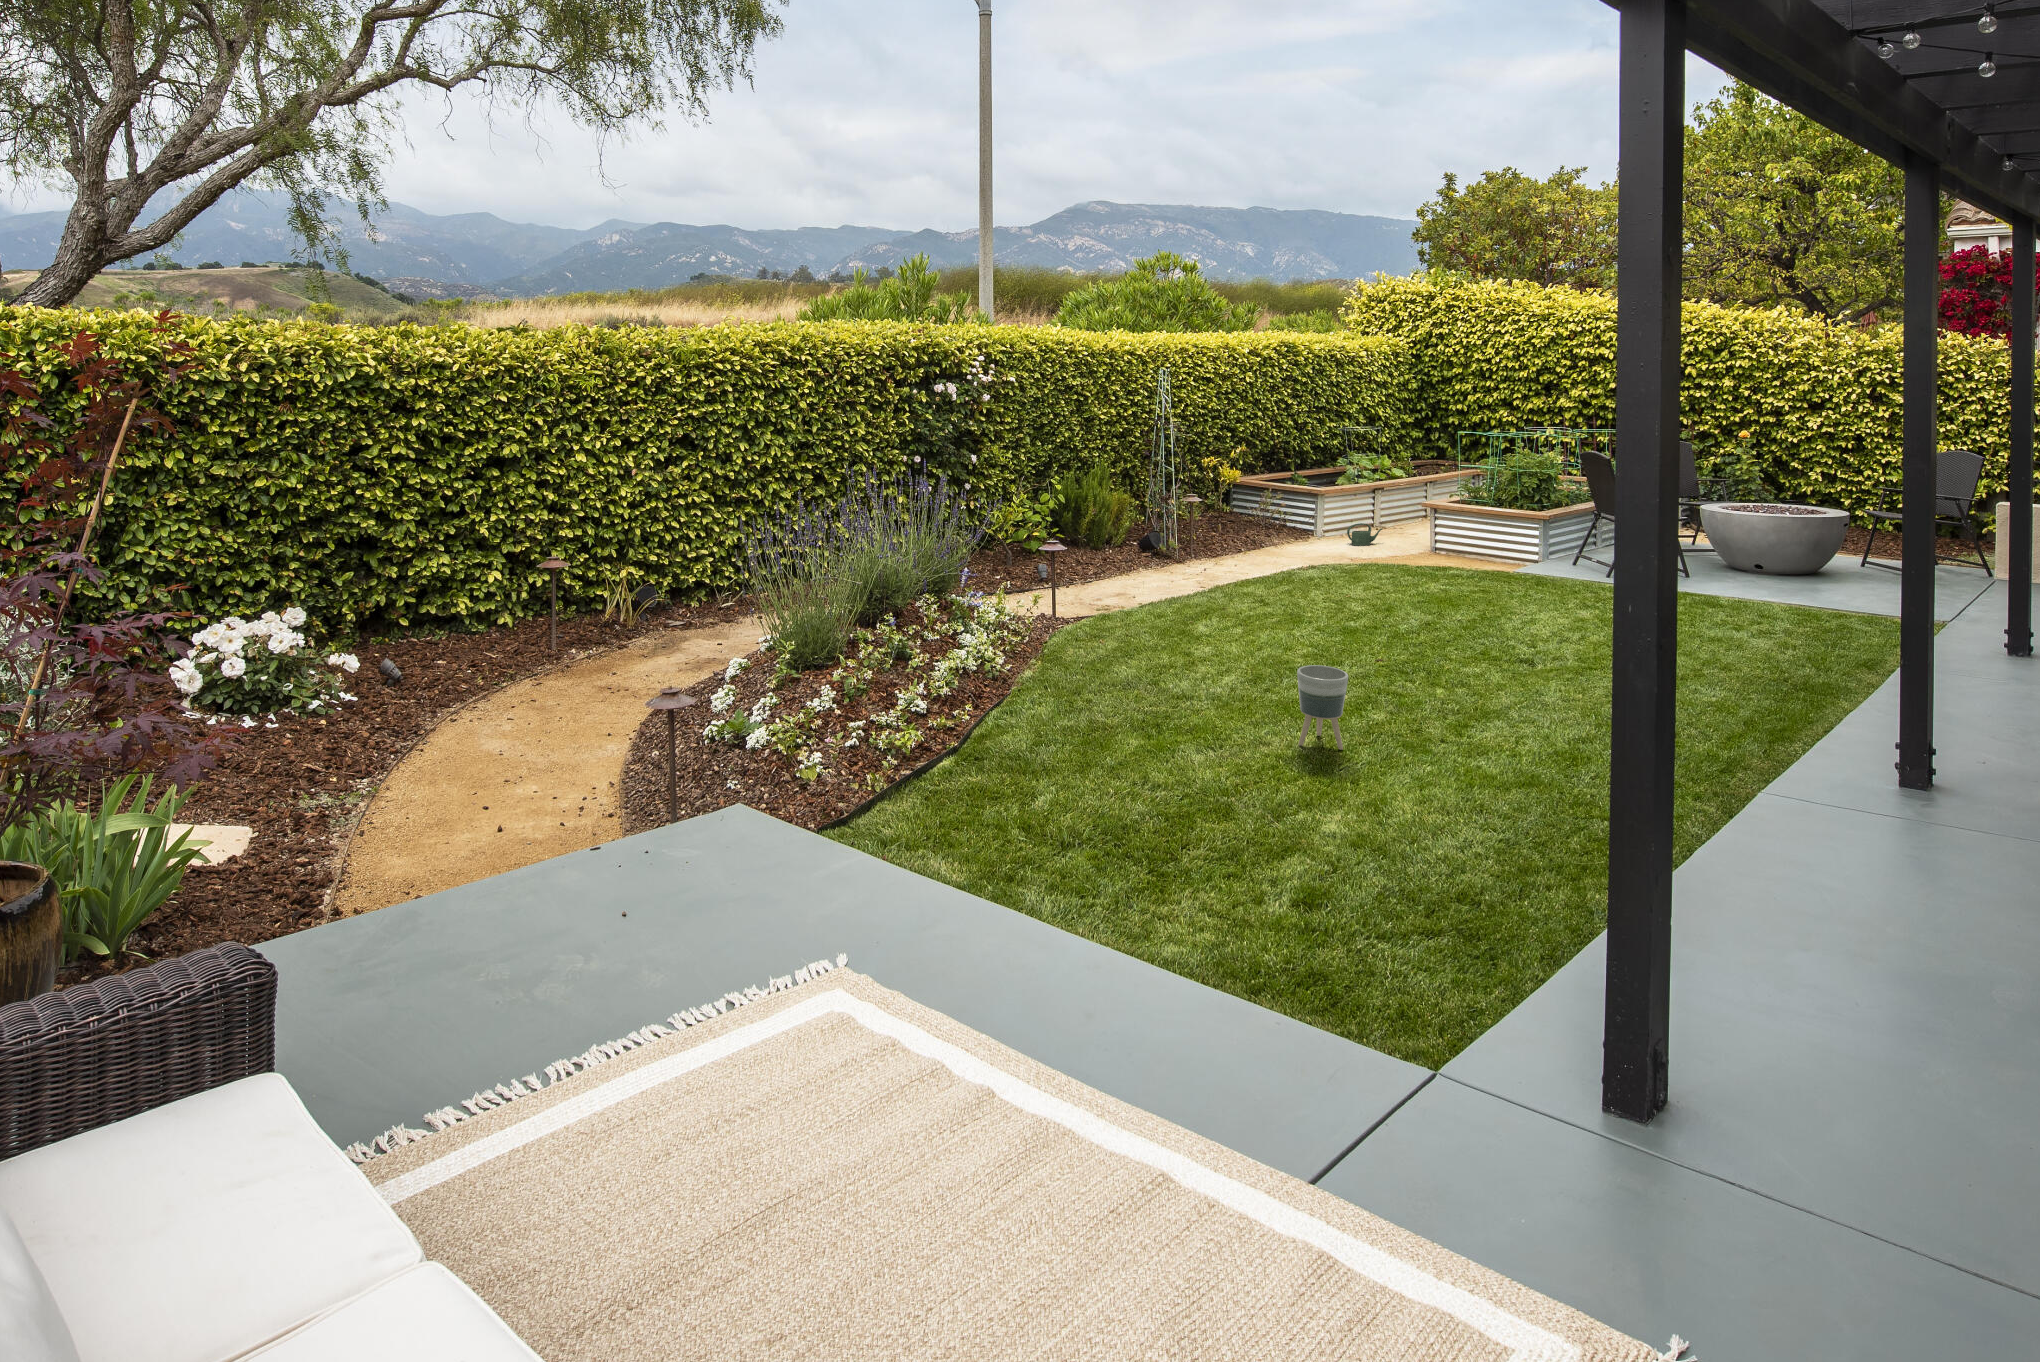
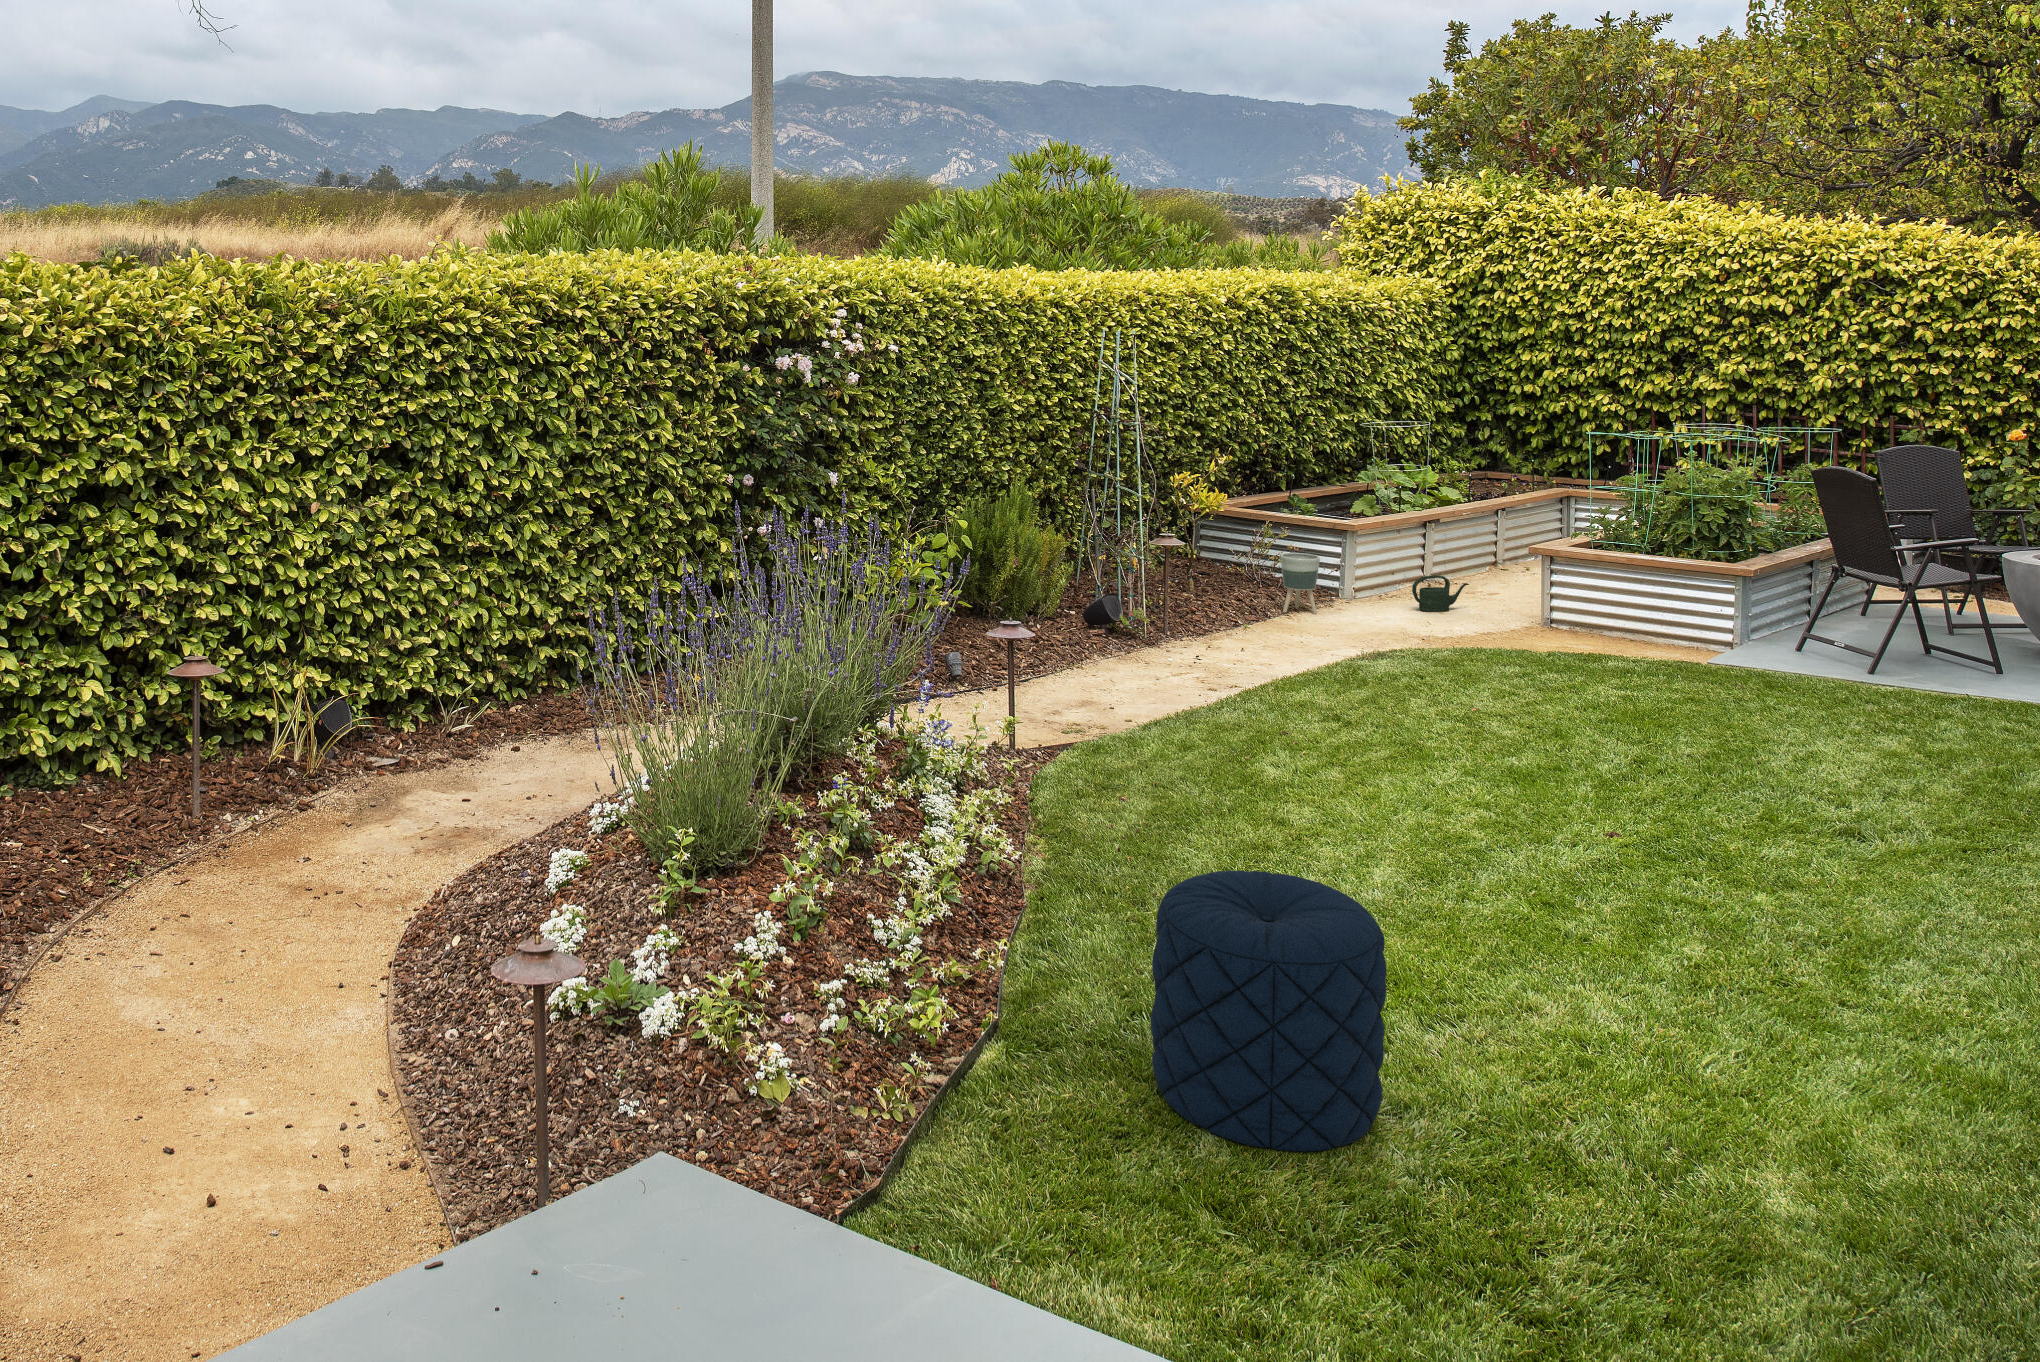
planter: present [1297,665,1348,750] -> present [1281,553,1320,614]
pouf: none [1039,667,1164,815] -> present [1151,871,1386,1152]

